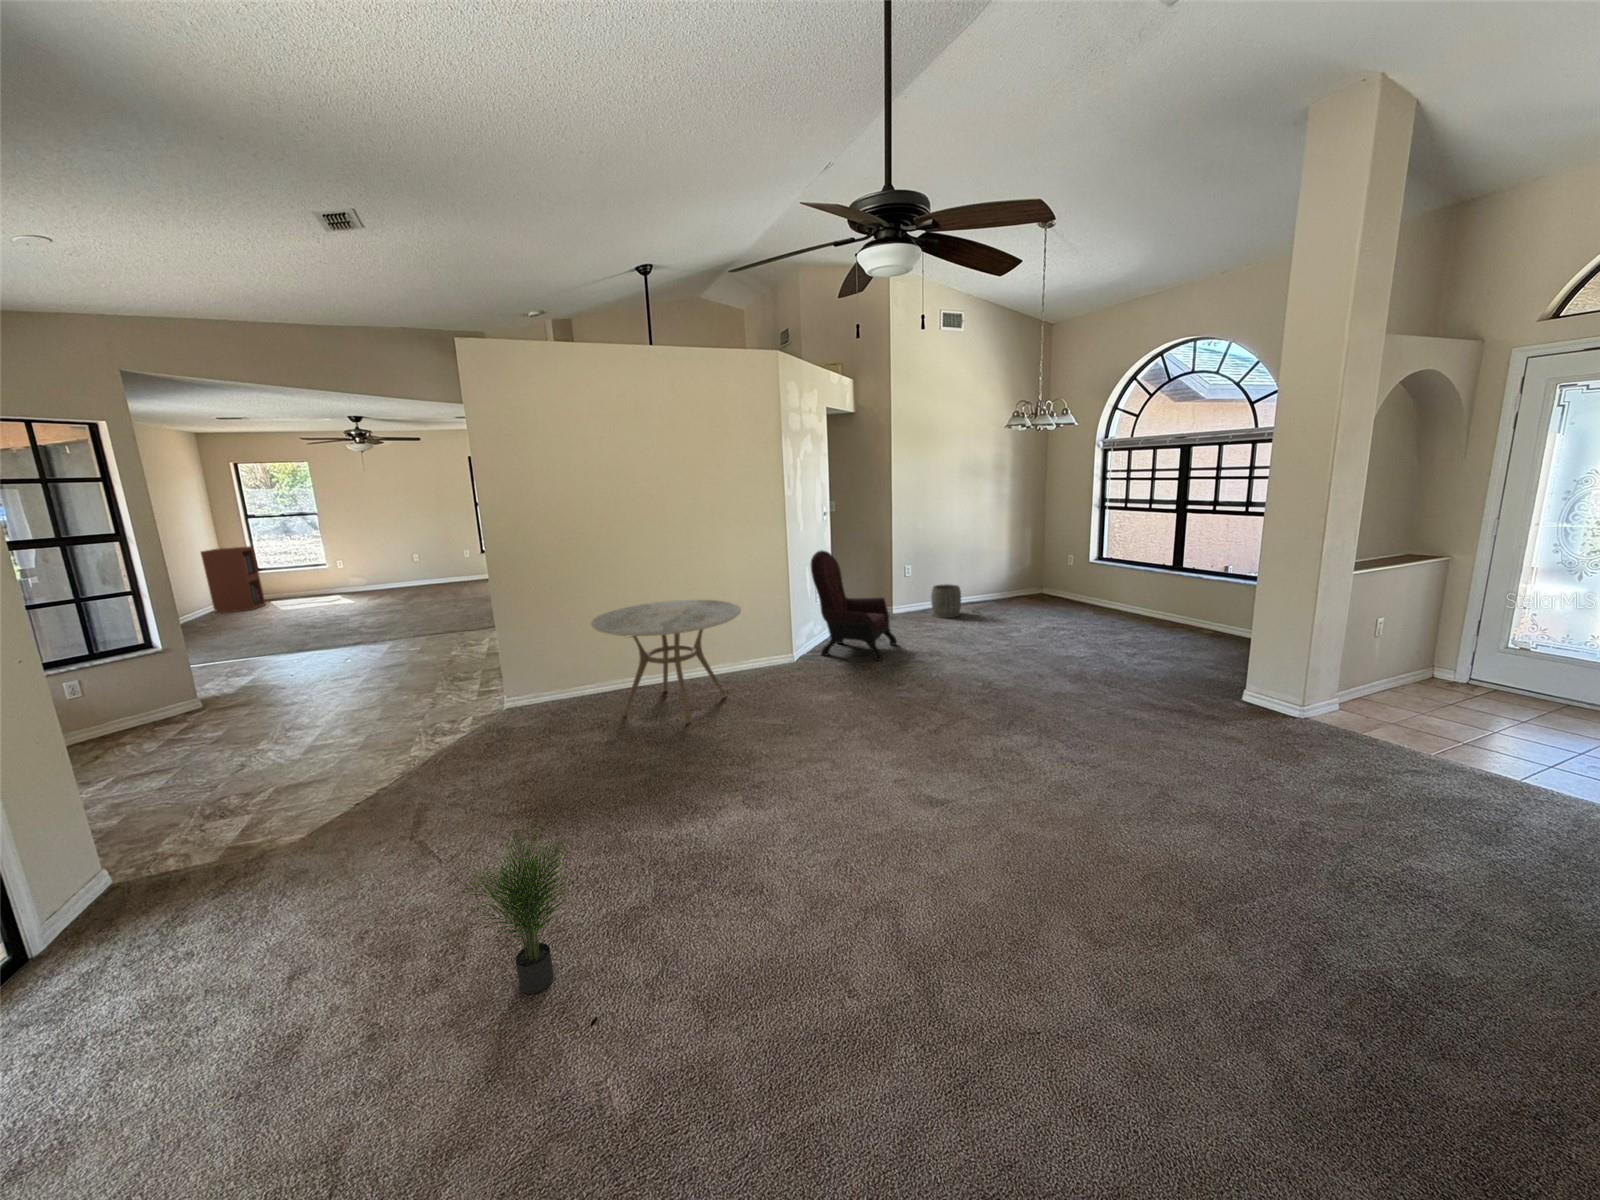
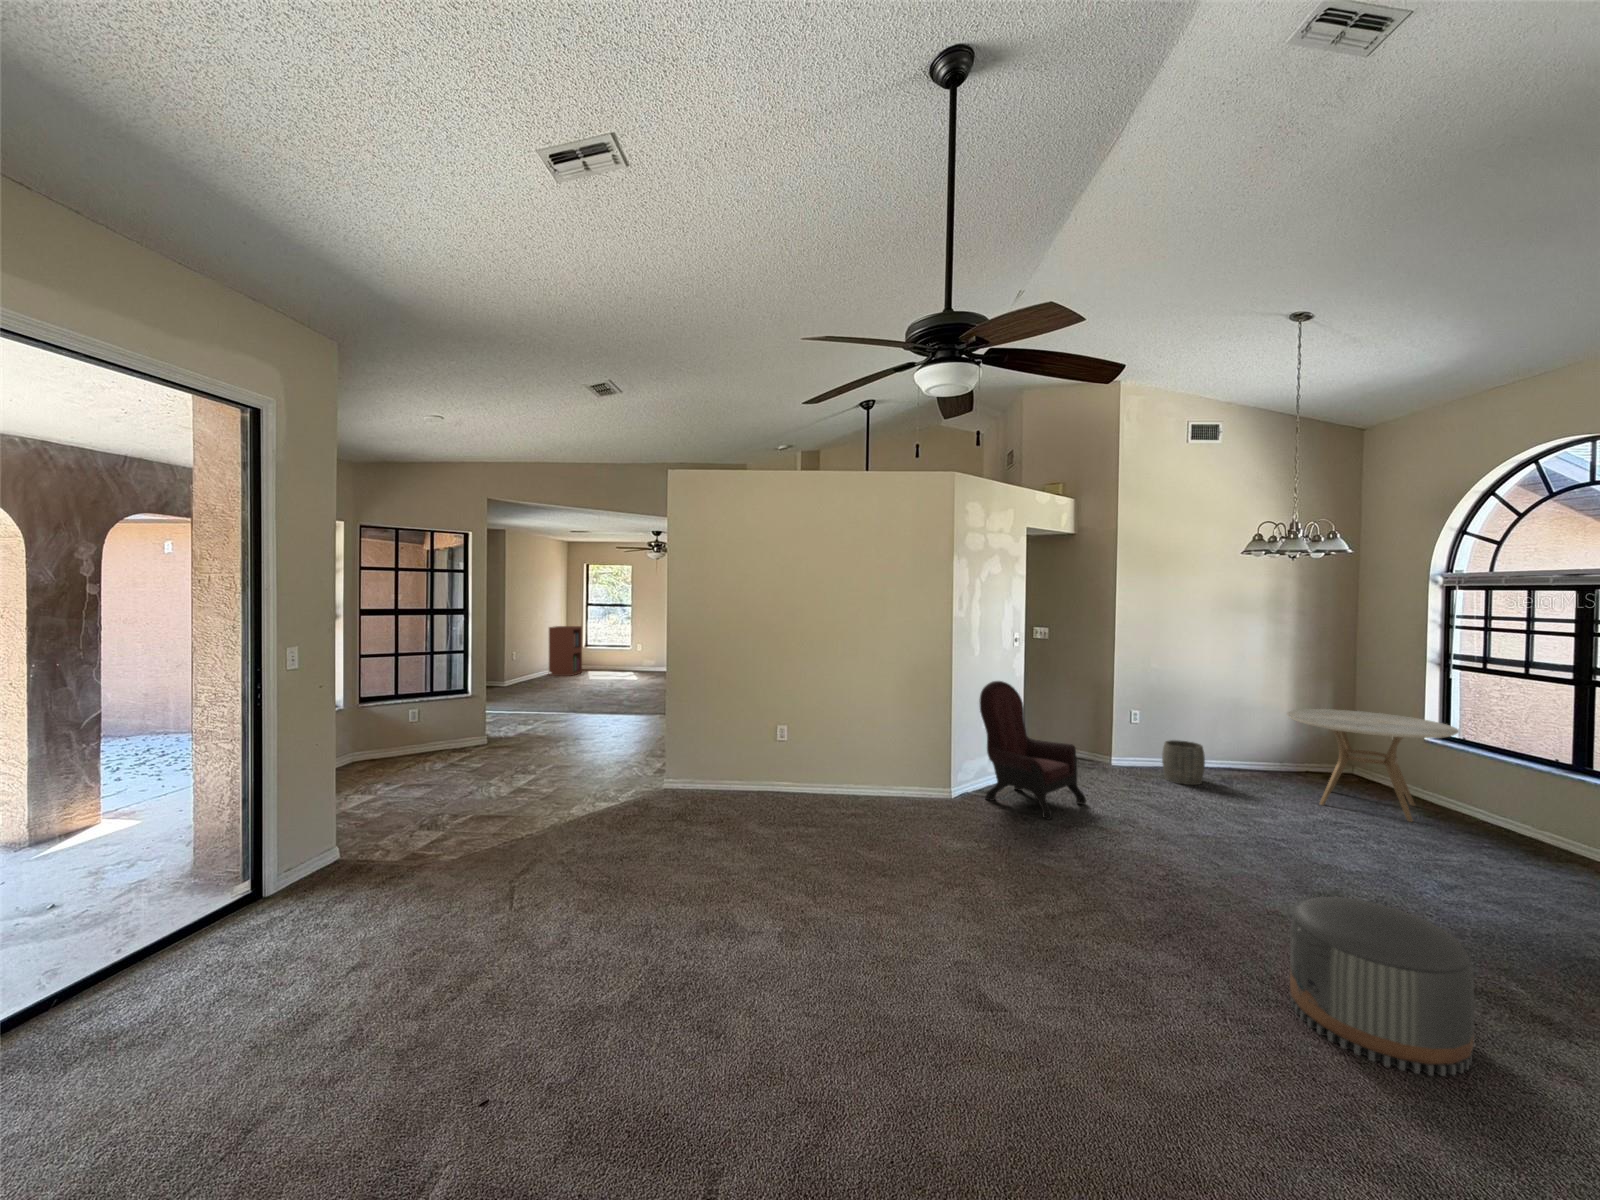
dining table: present [591,600,741,723] -> present [1287,709,1459,822]
pouf: none [1106,664,1213,761] -> present [1290,897,1474,1076]
potted plant: present [464,828,570,994] -> none [435,889,531,1051]

